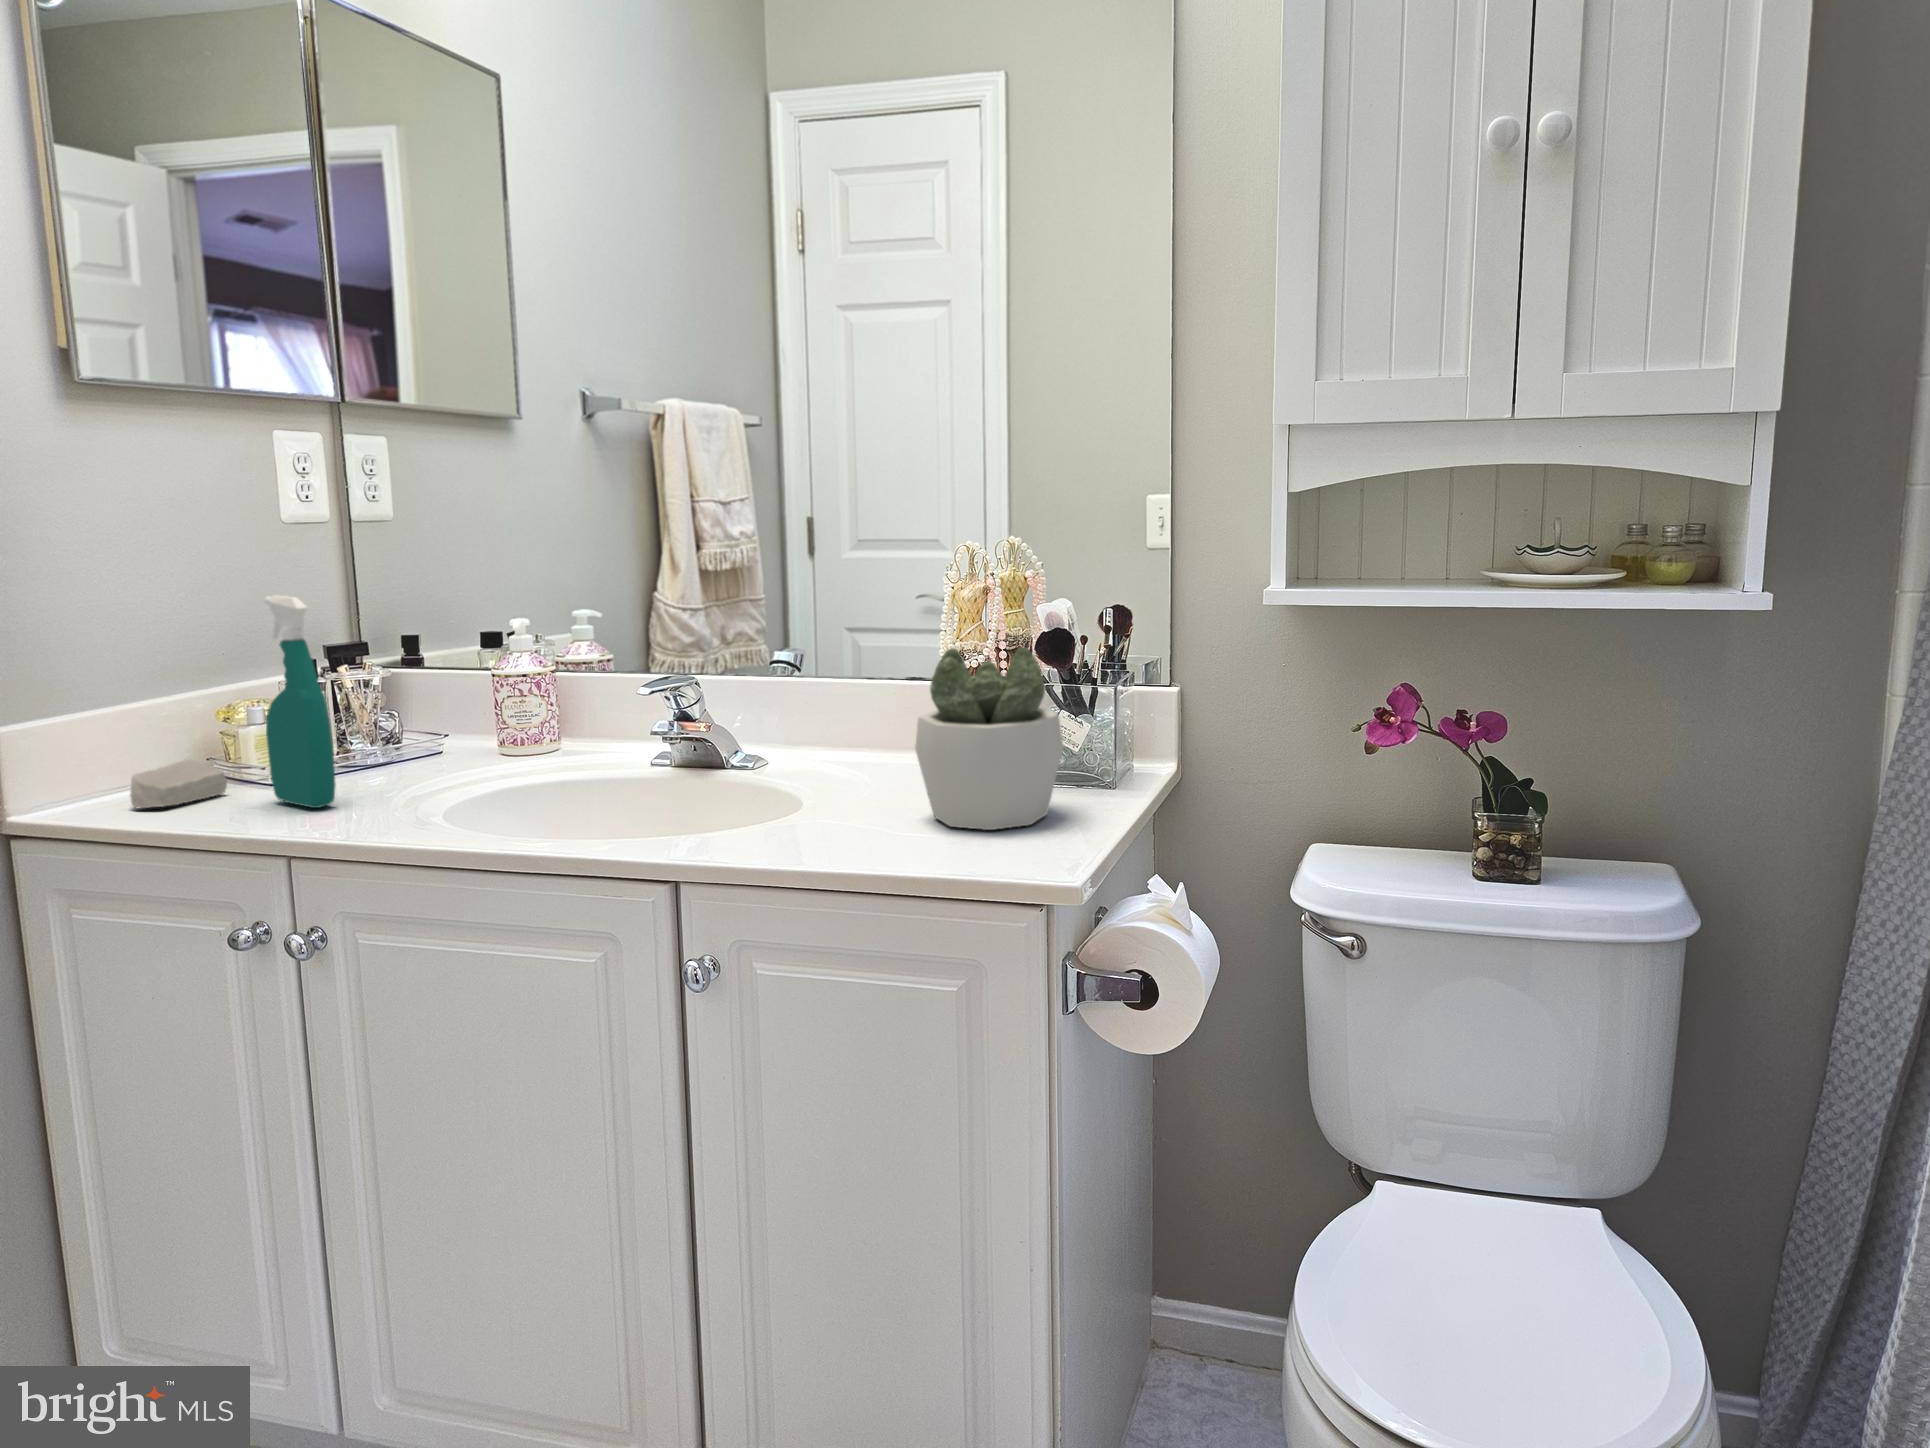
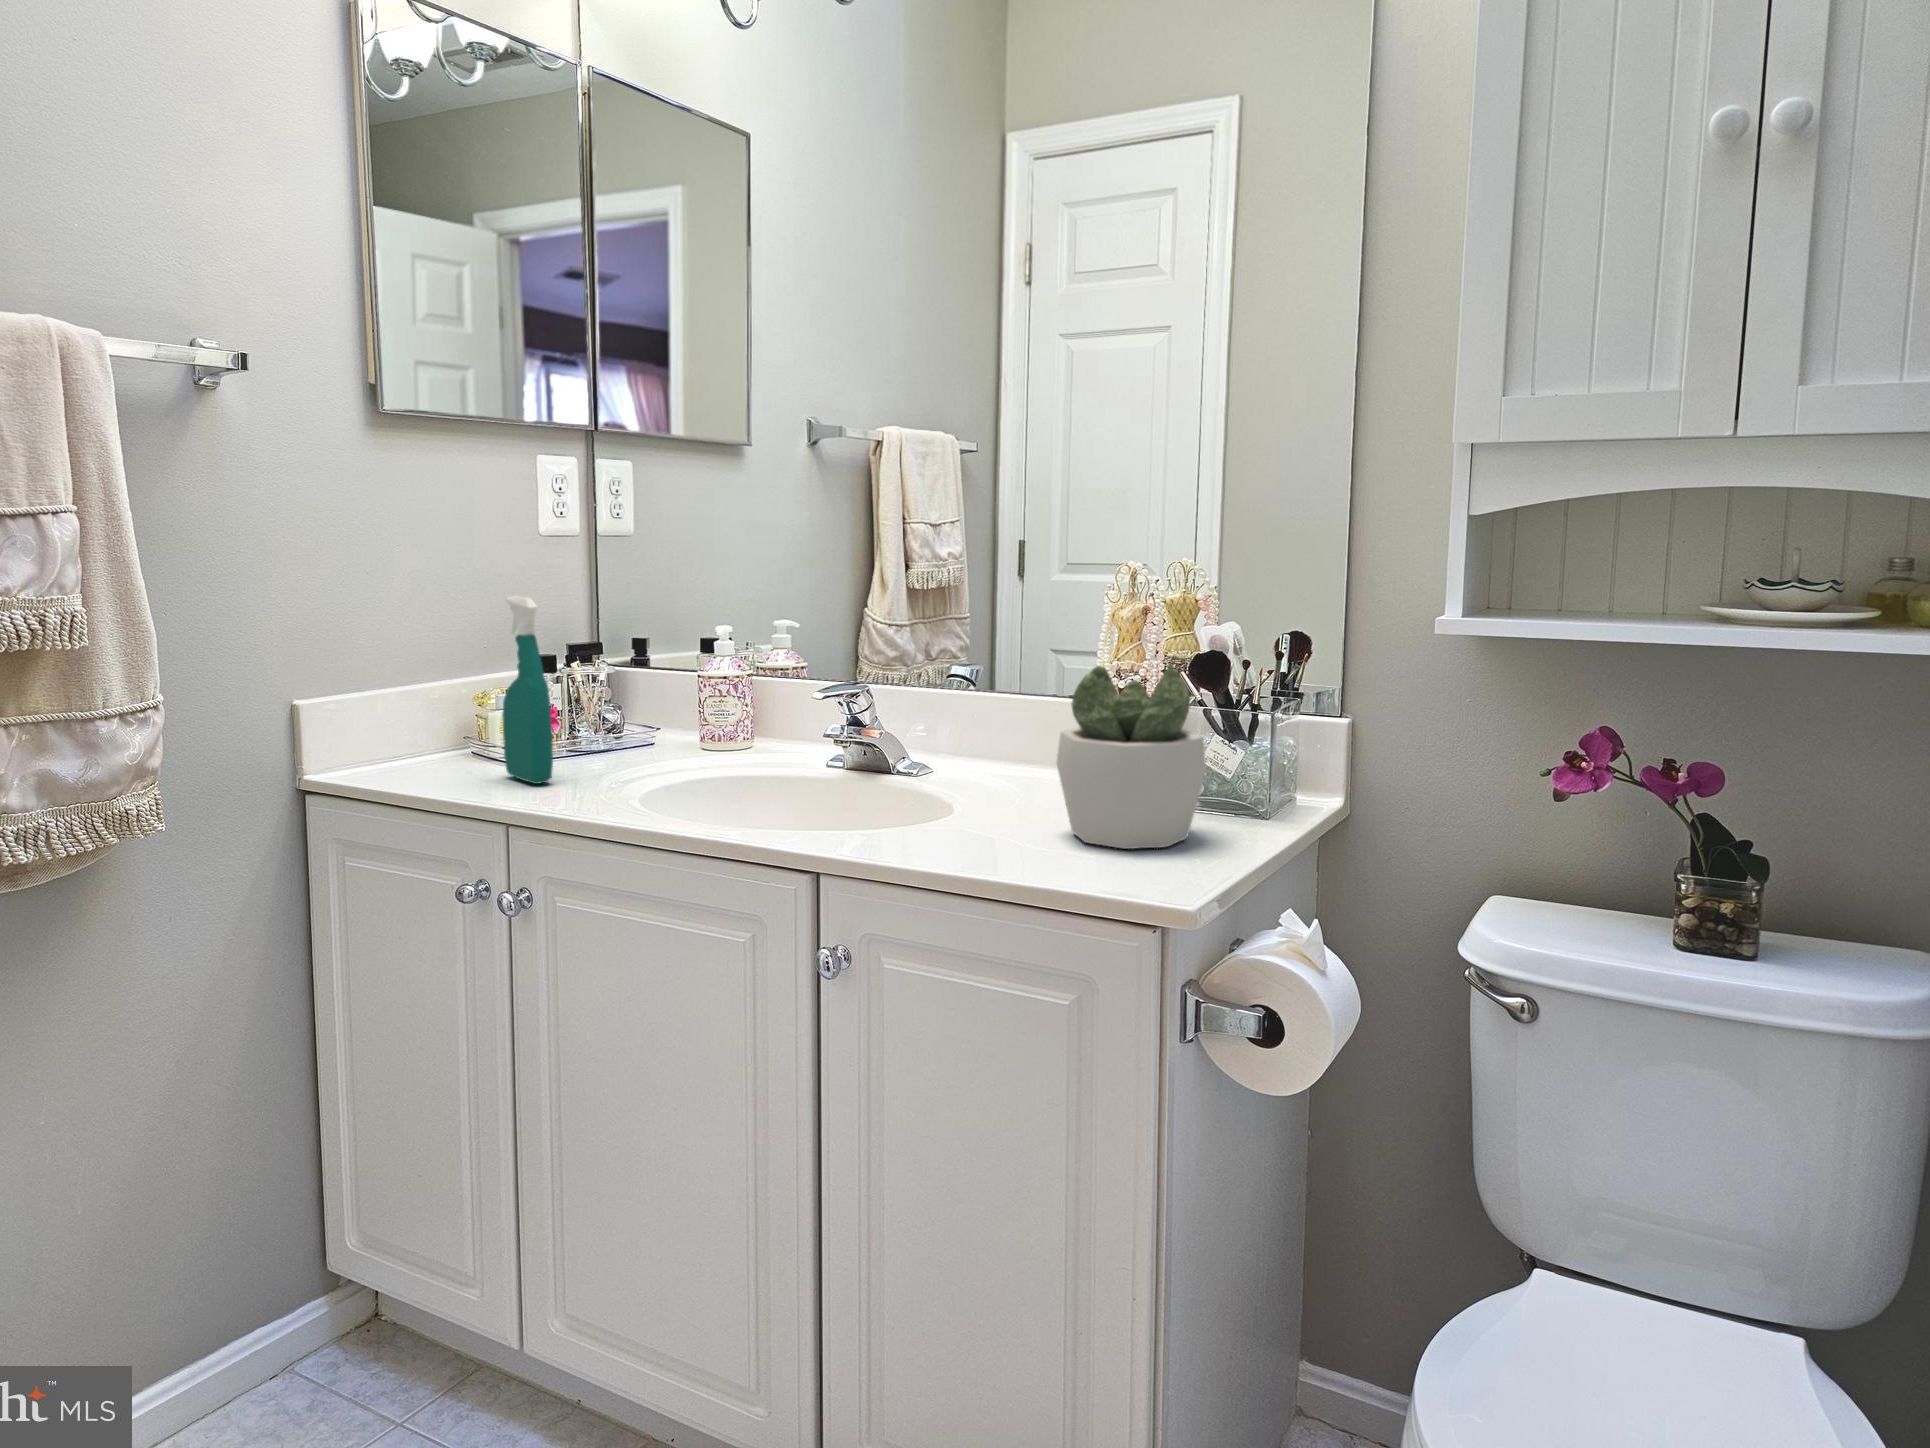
soap bar: present [130,759,227,808] -> none [397,735,474,774]

